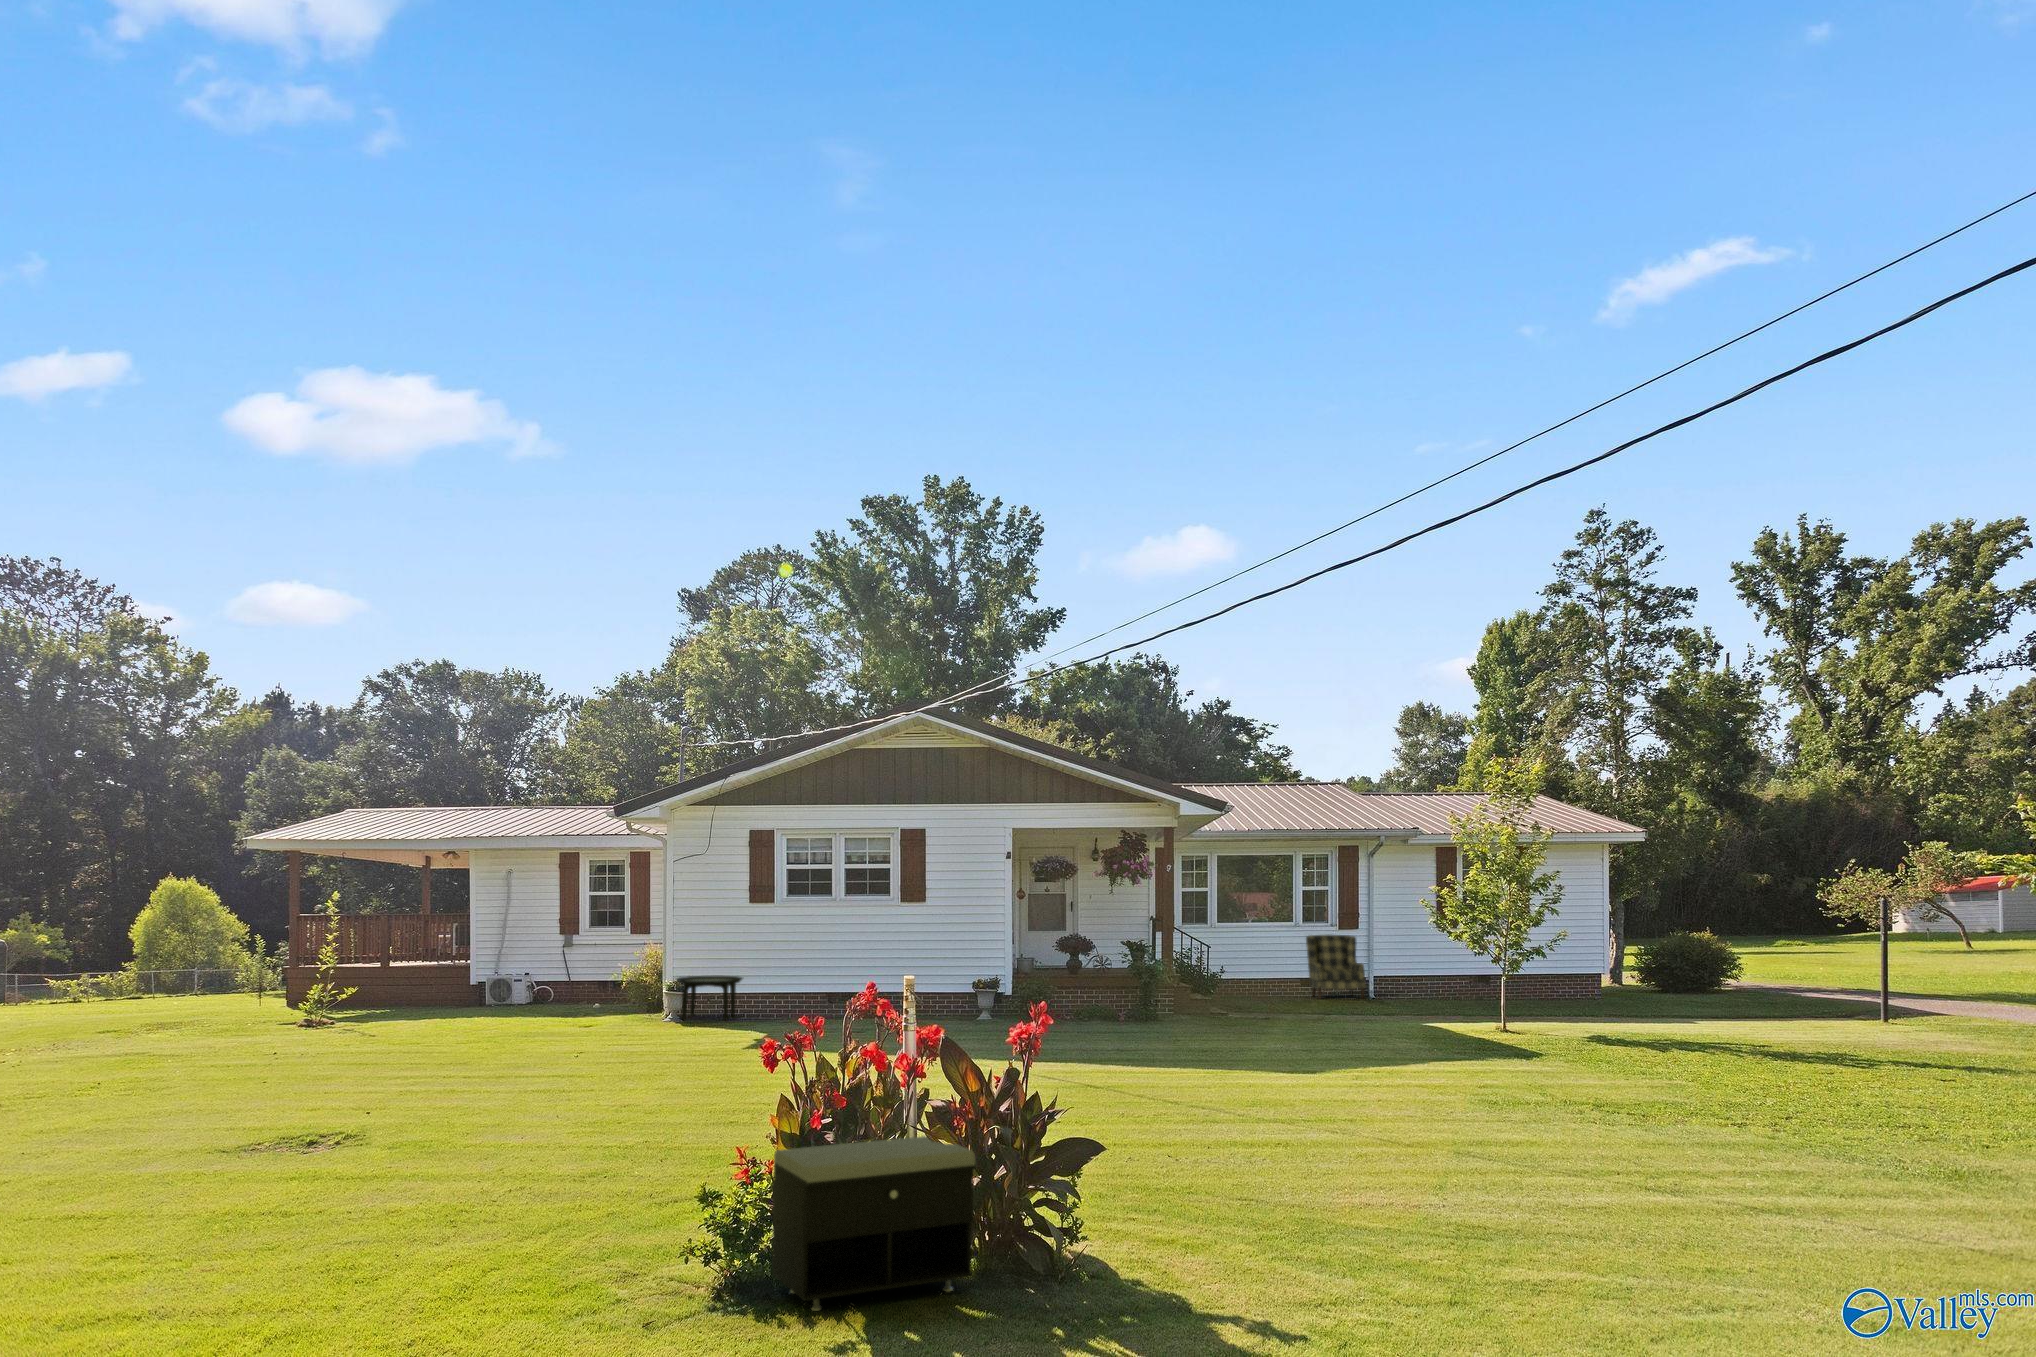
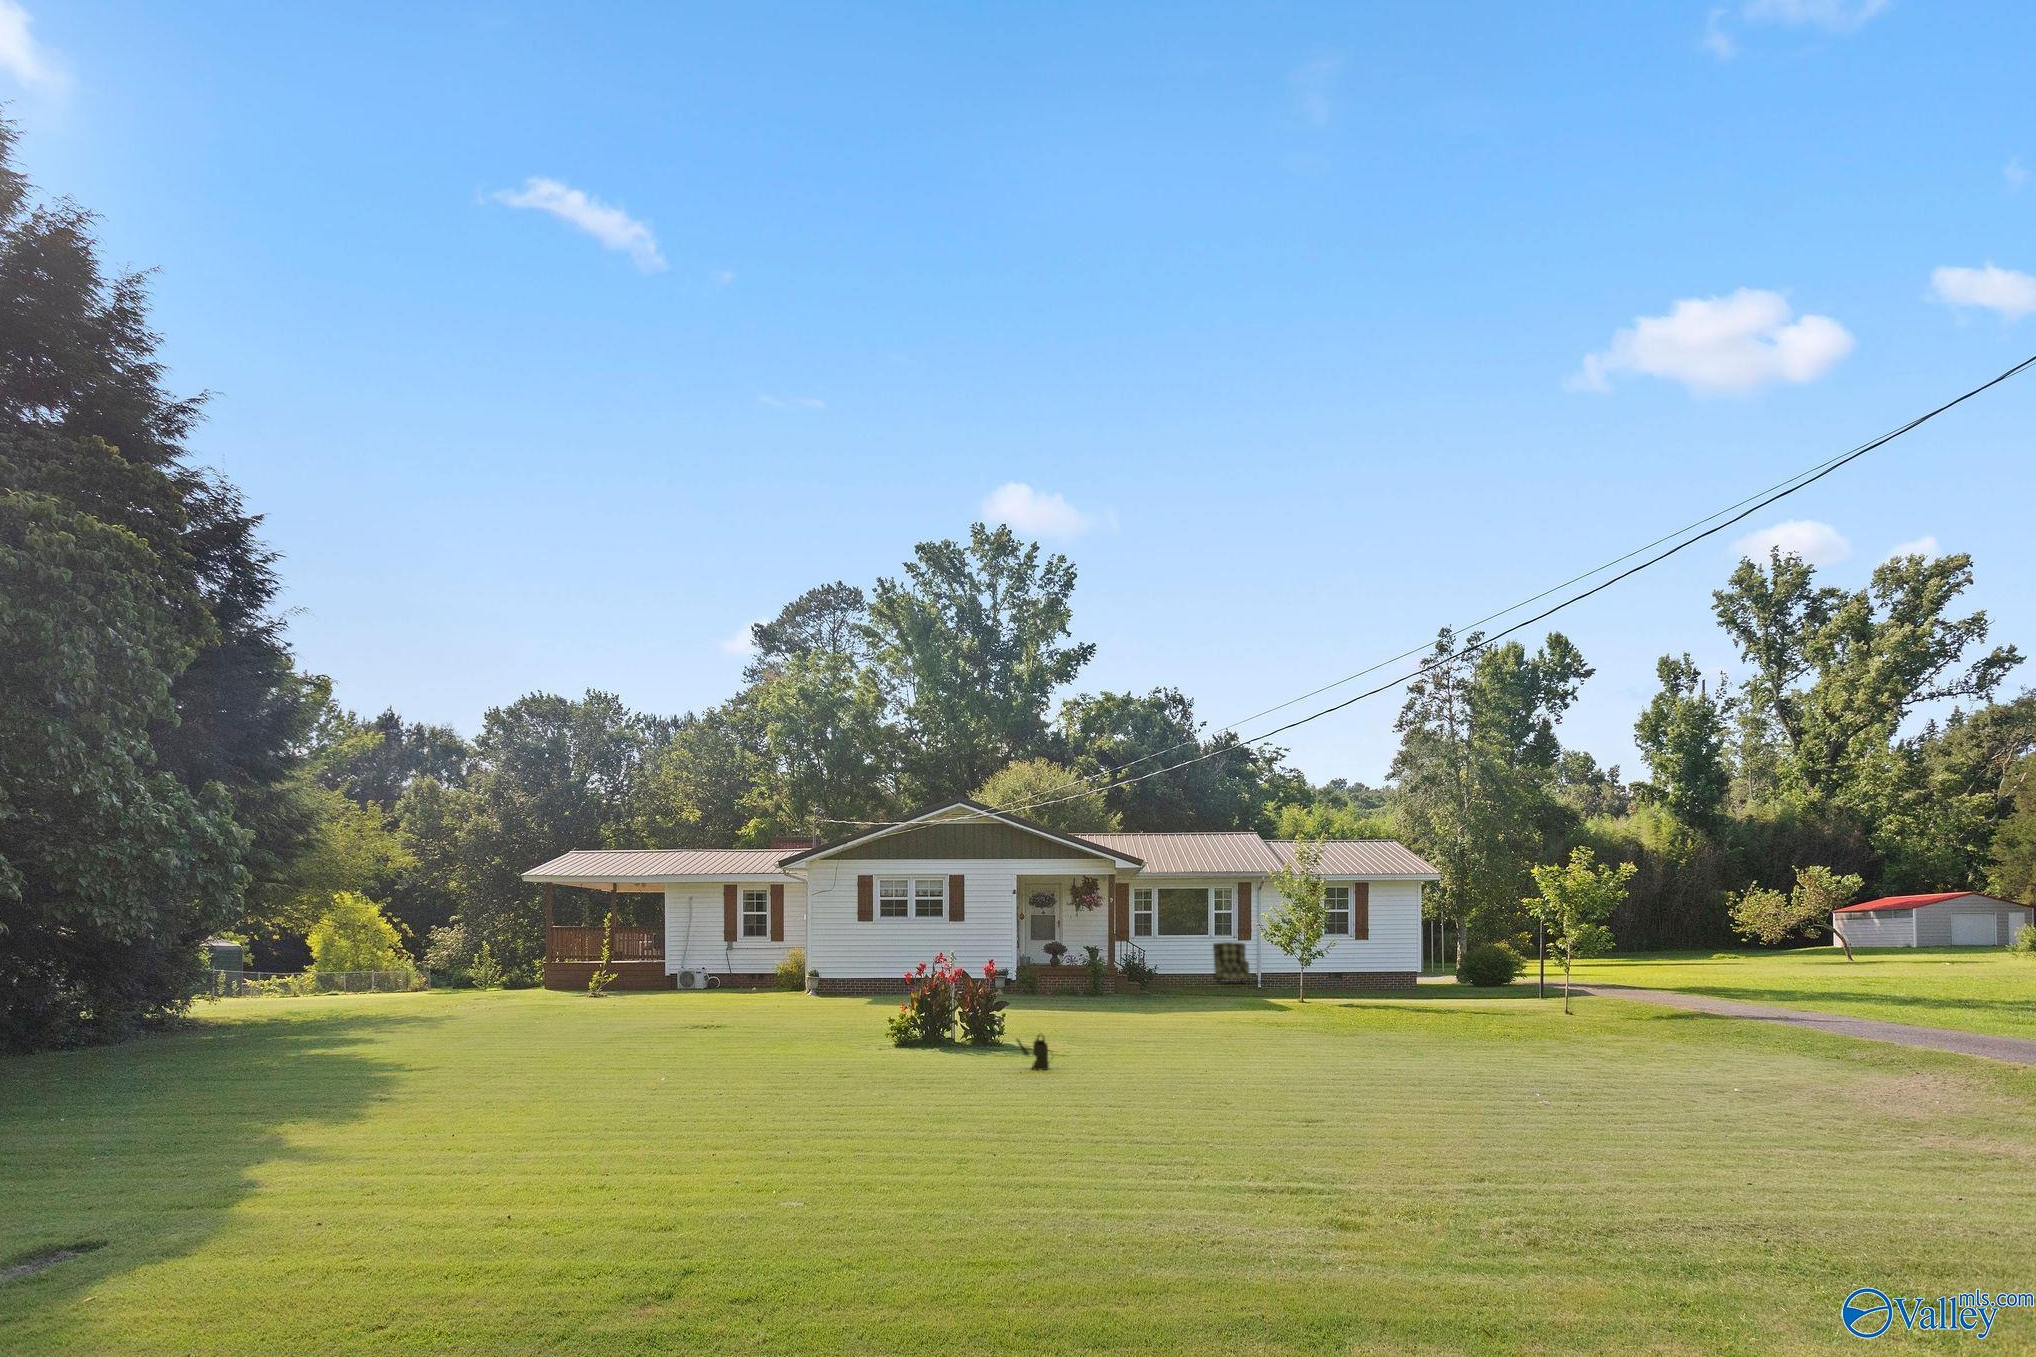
round table: present [677,976,742,1020] -> none [812,967,853,994]
storage bench: present [772,1136,976,1311] -> none [919,1016,993,1072]
watering can: none [1038,1190,1144,1297] -> present [1017,1035,1050,1070]

